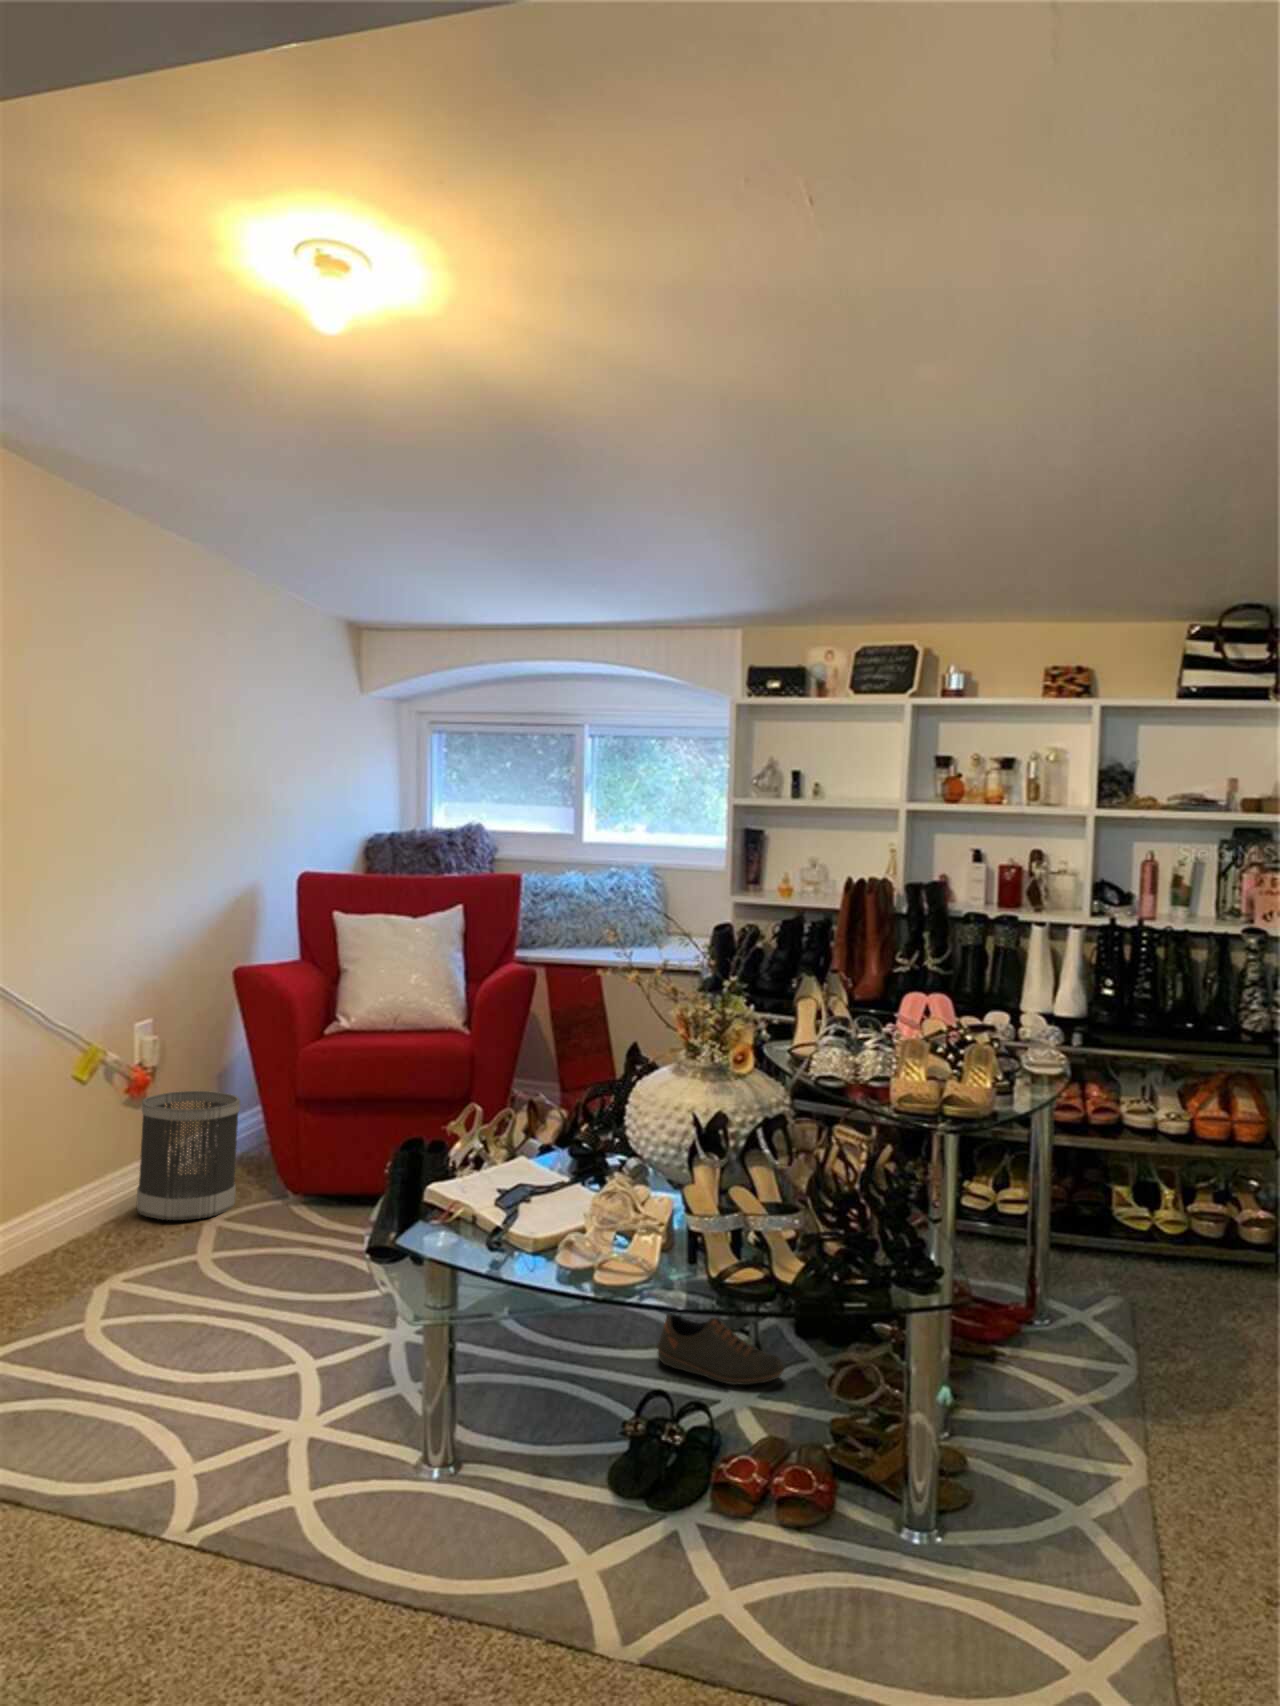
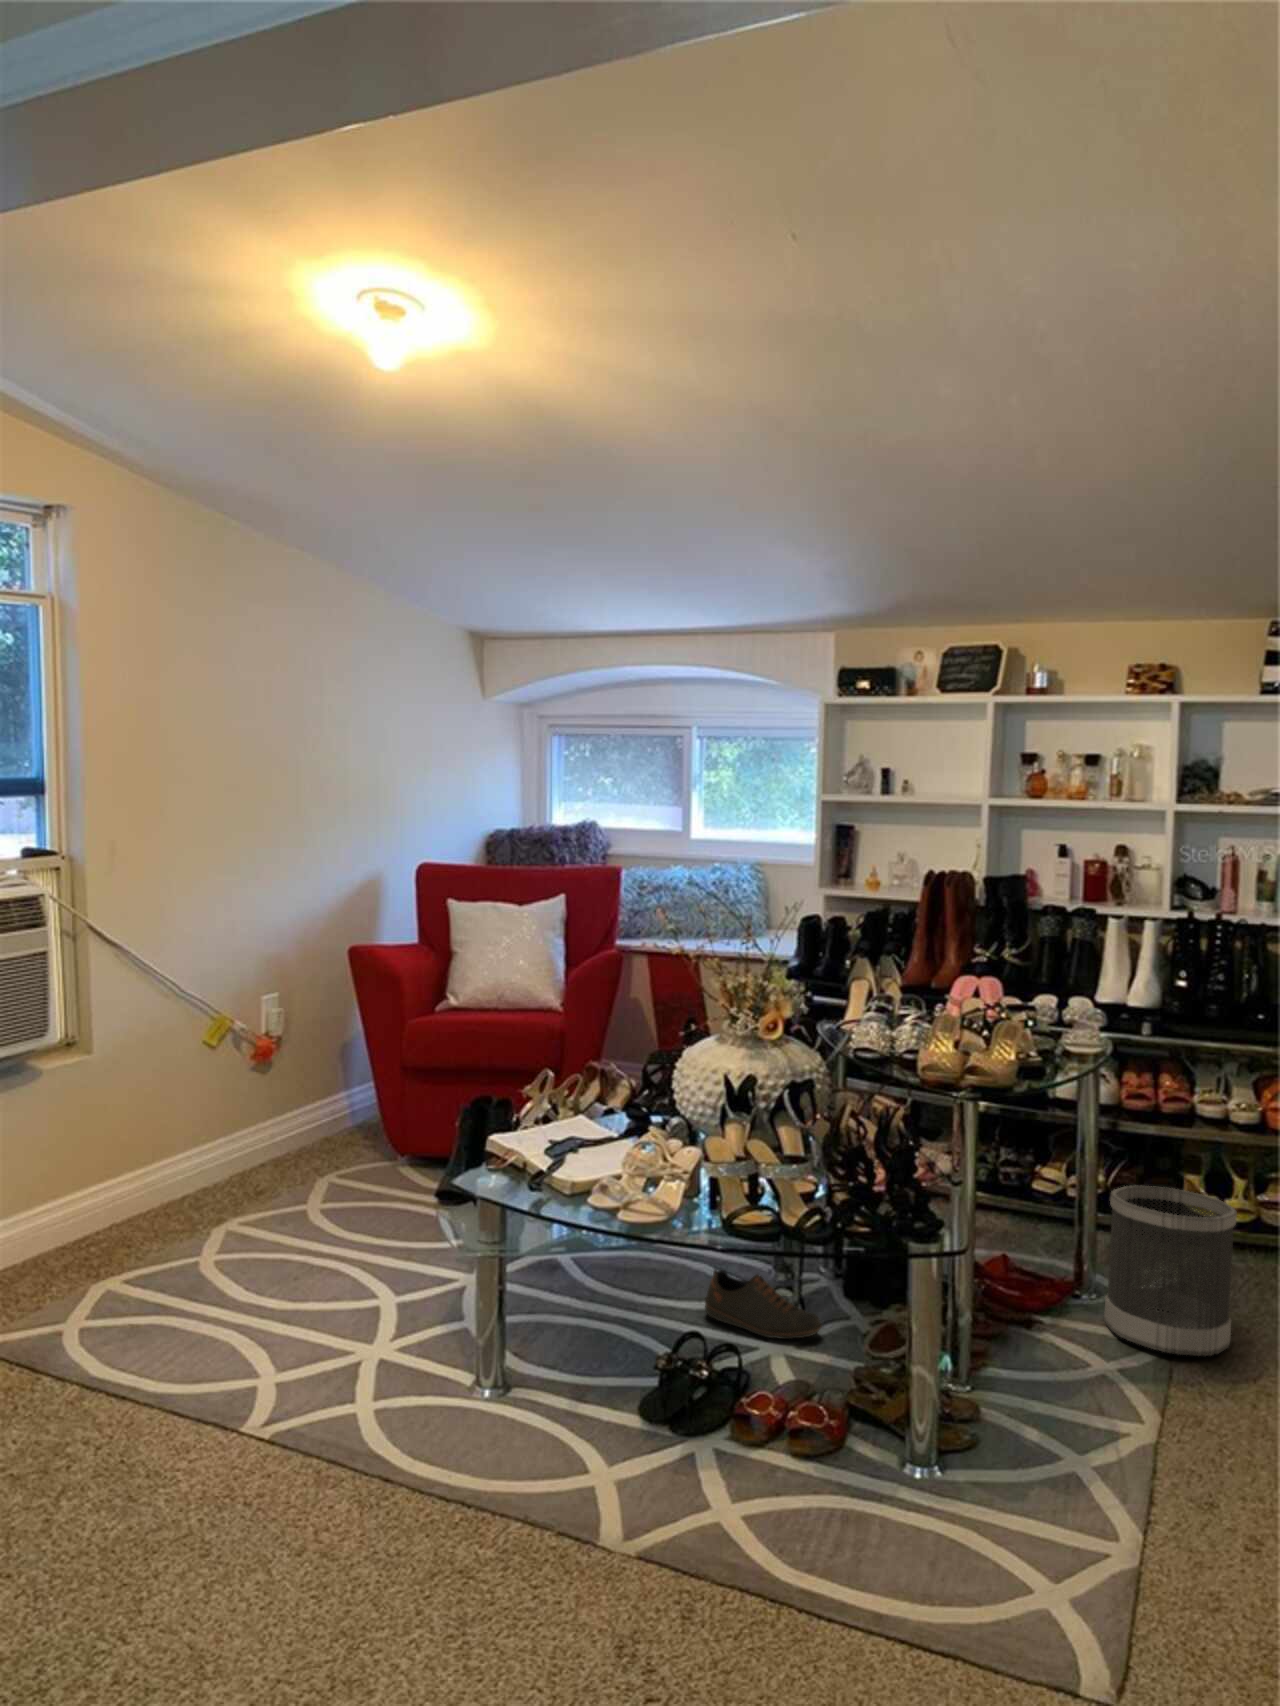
wastebasket: present [136,1091,240,1220] -> present [1104,1186,1237,1356]

